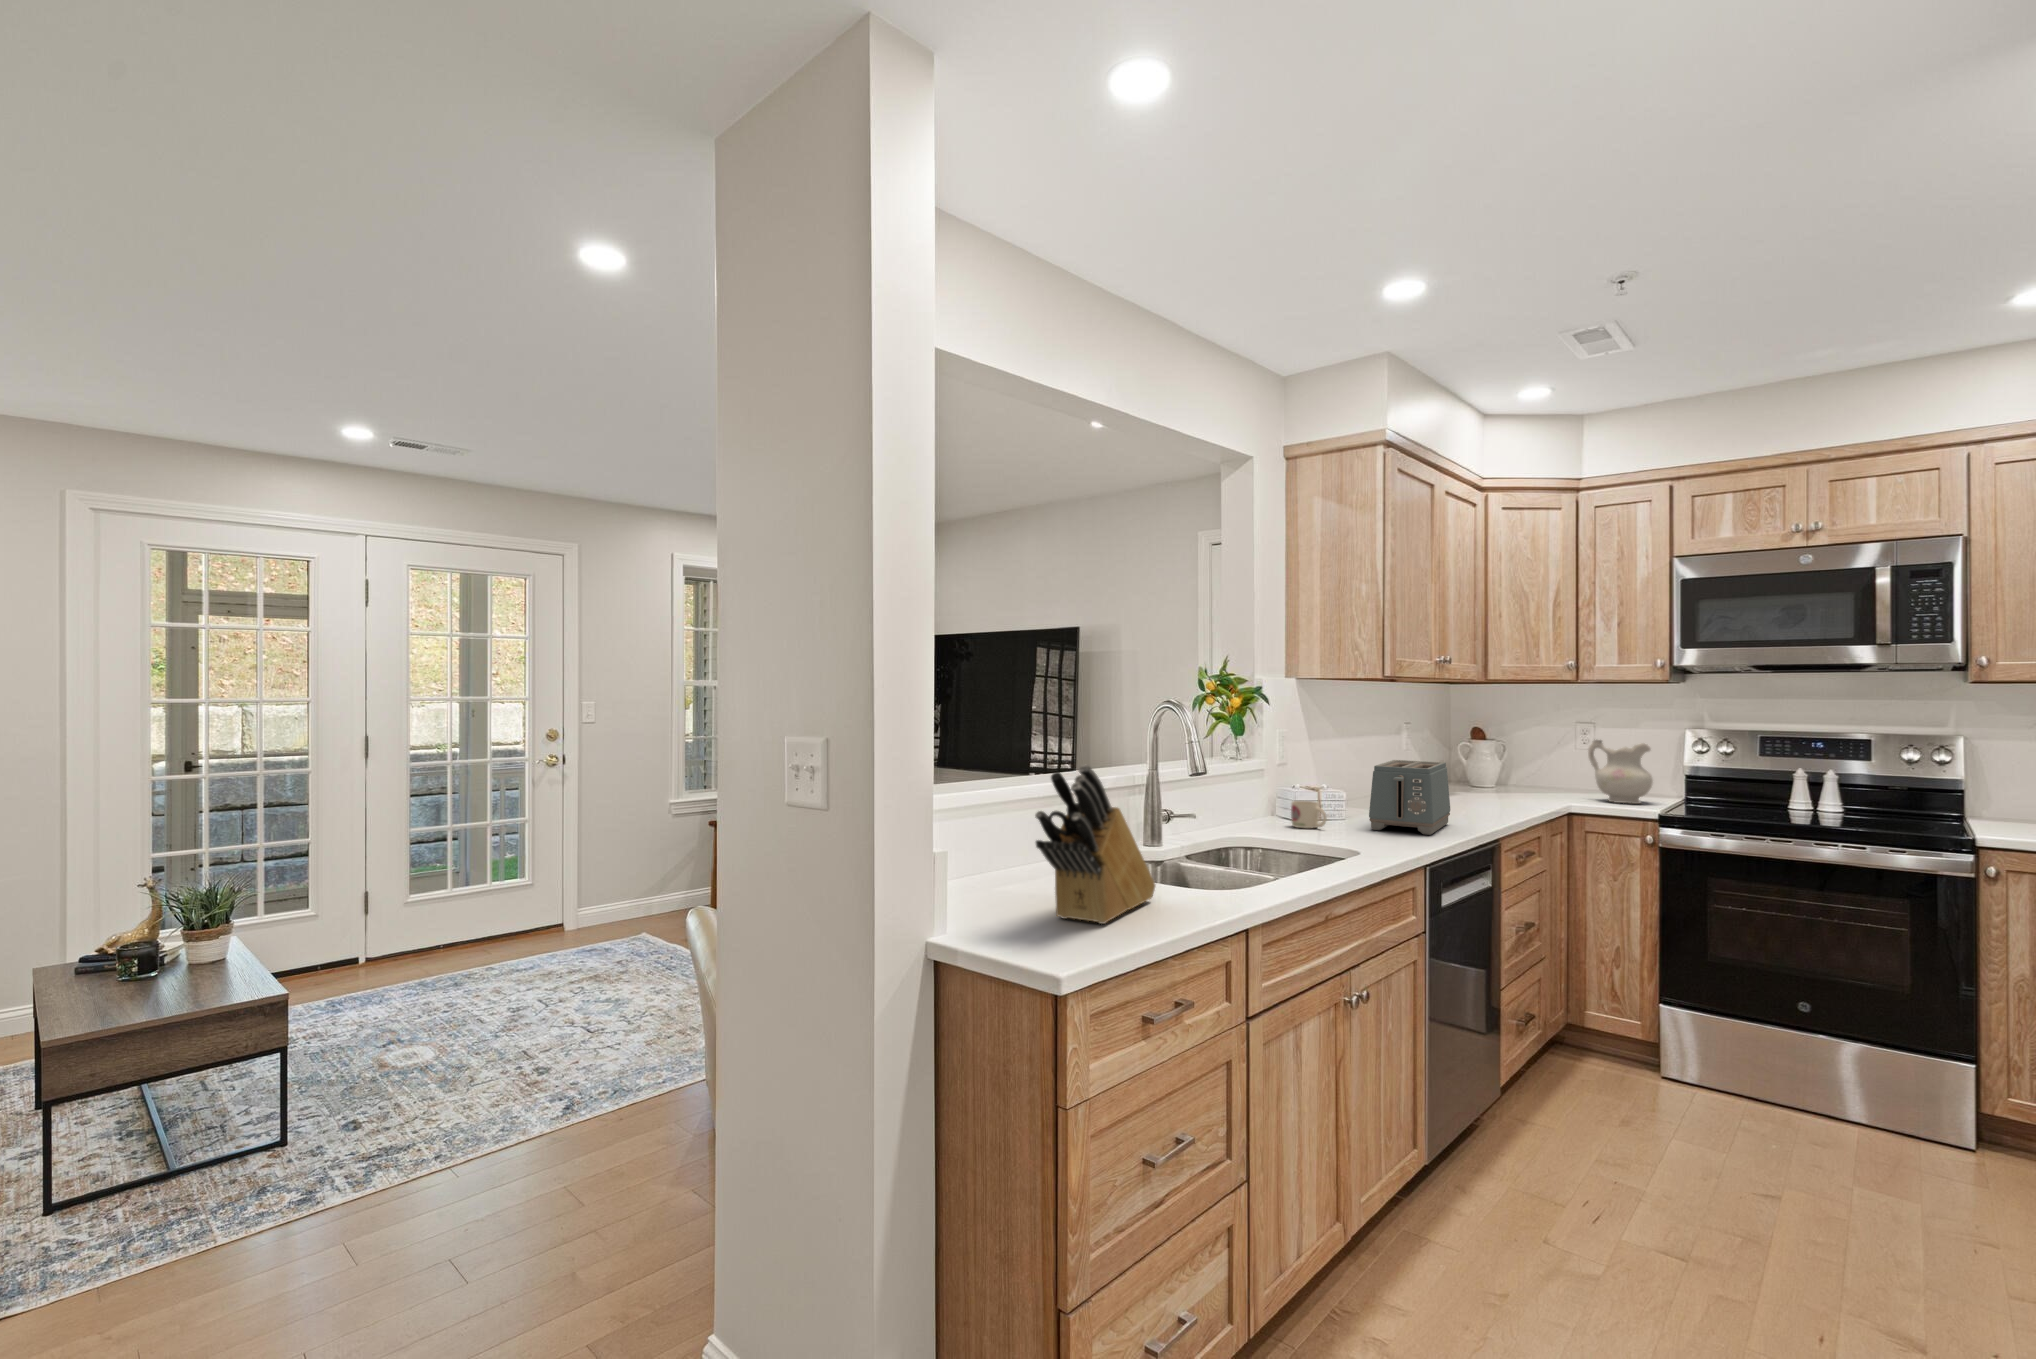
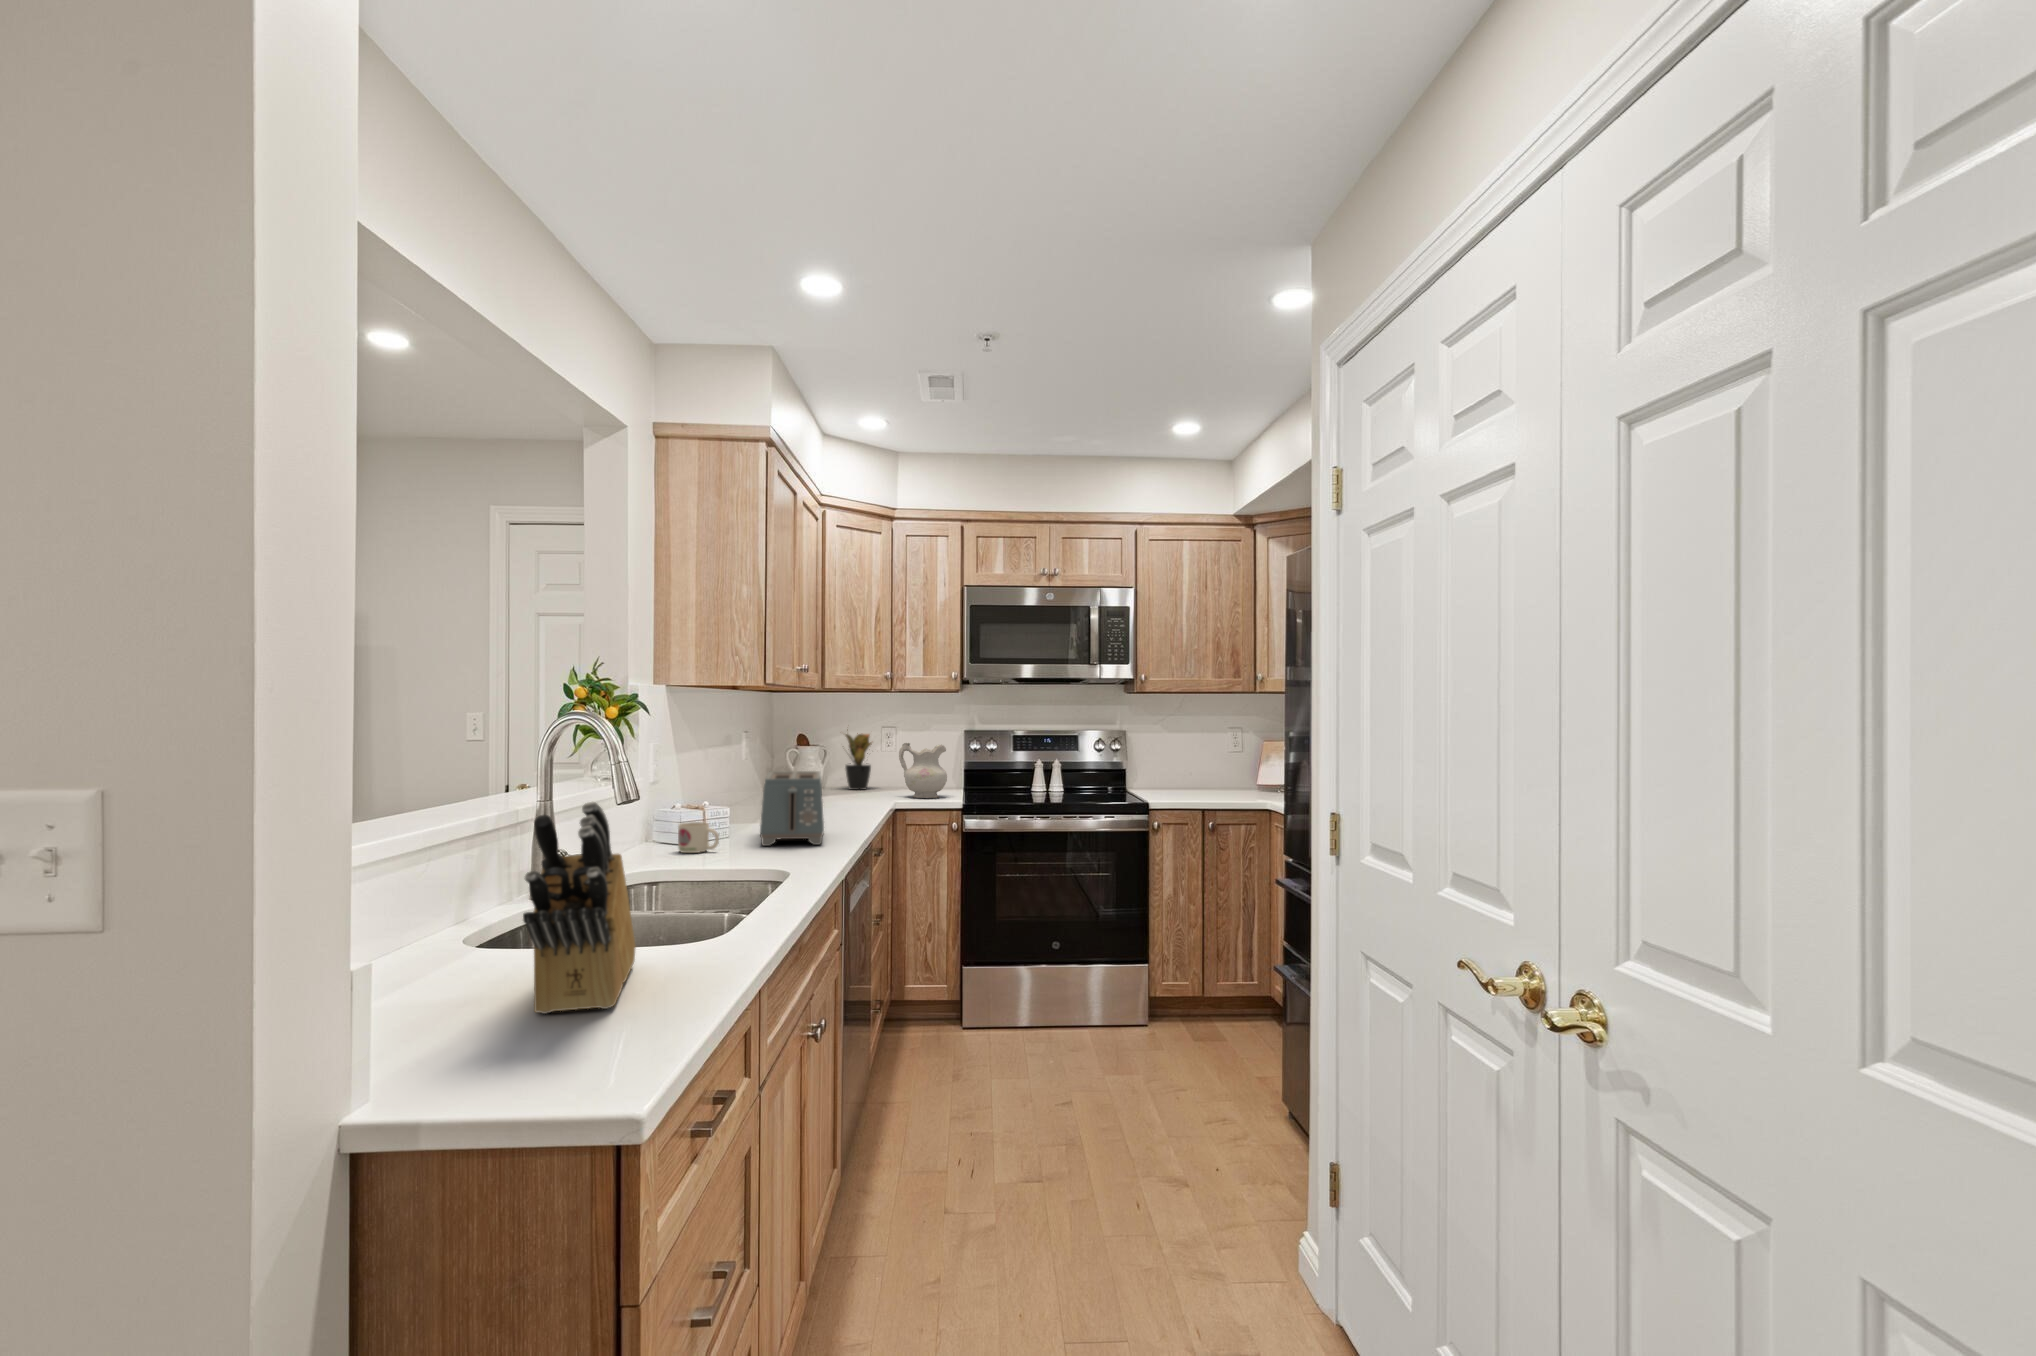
potted plant: none [1521,710,1579,789] -> present [845,733,872,790]

